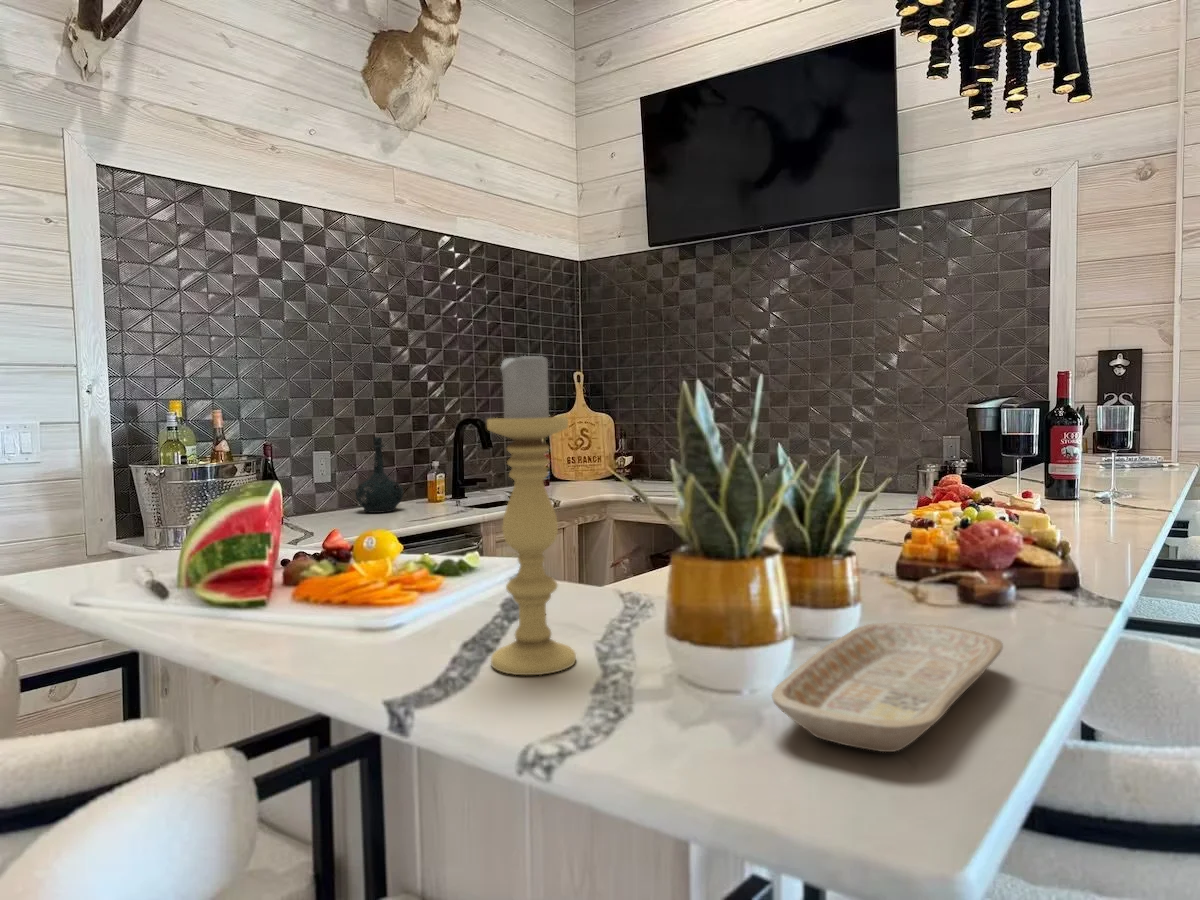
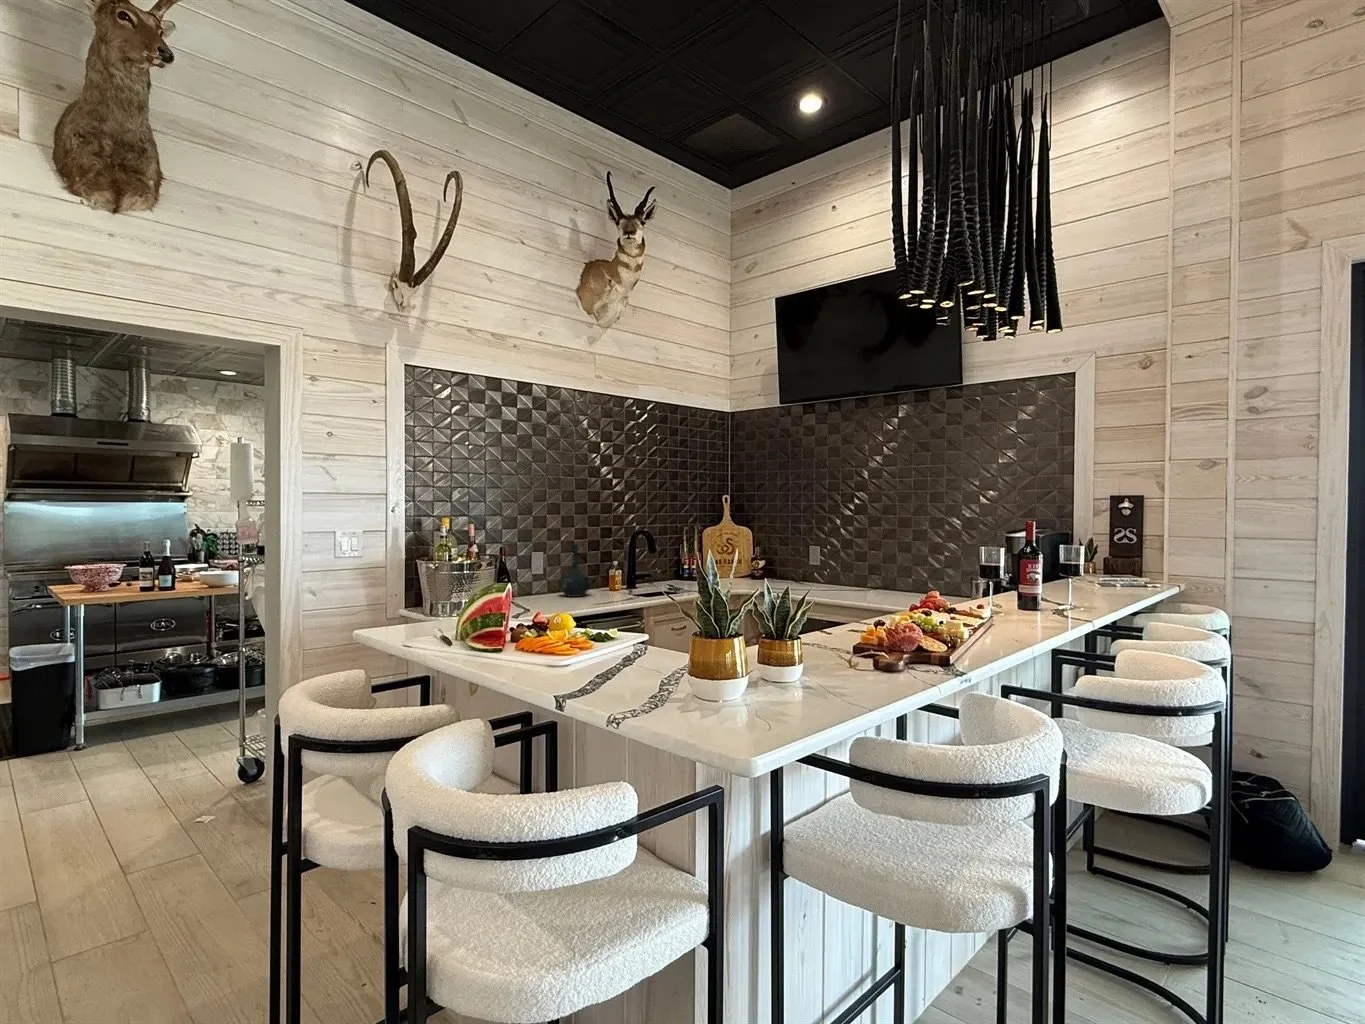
candle holder: present [487,351,576,675] -> none [608,533,649,689]
tray: present [772,622,1003,752] -> none [714,675,845,723]

